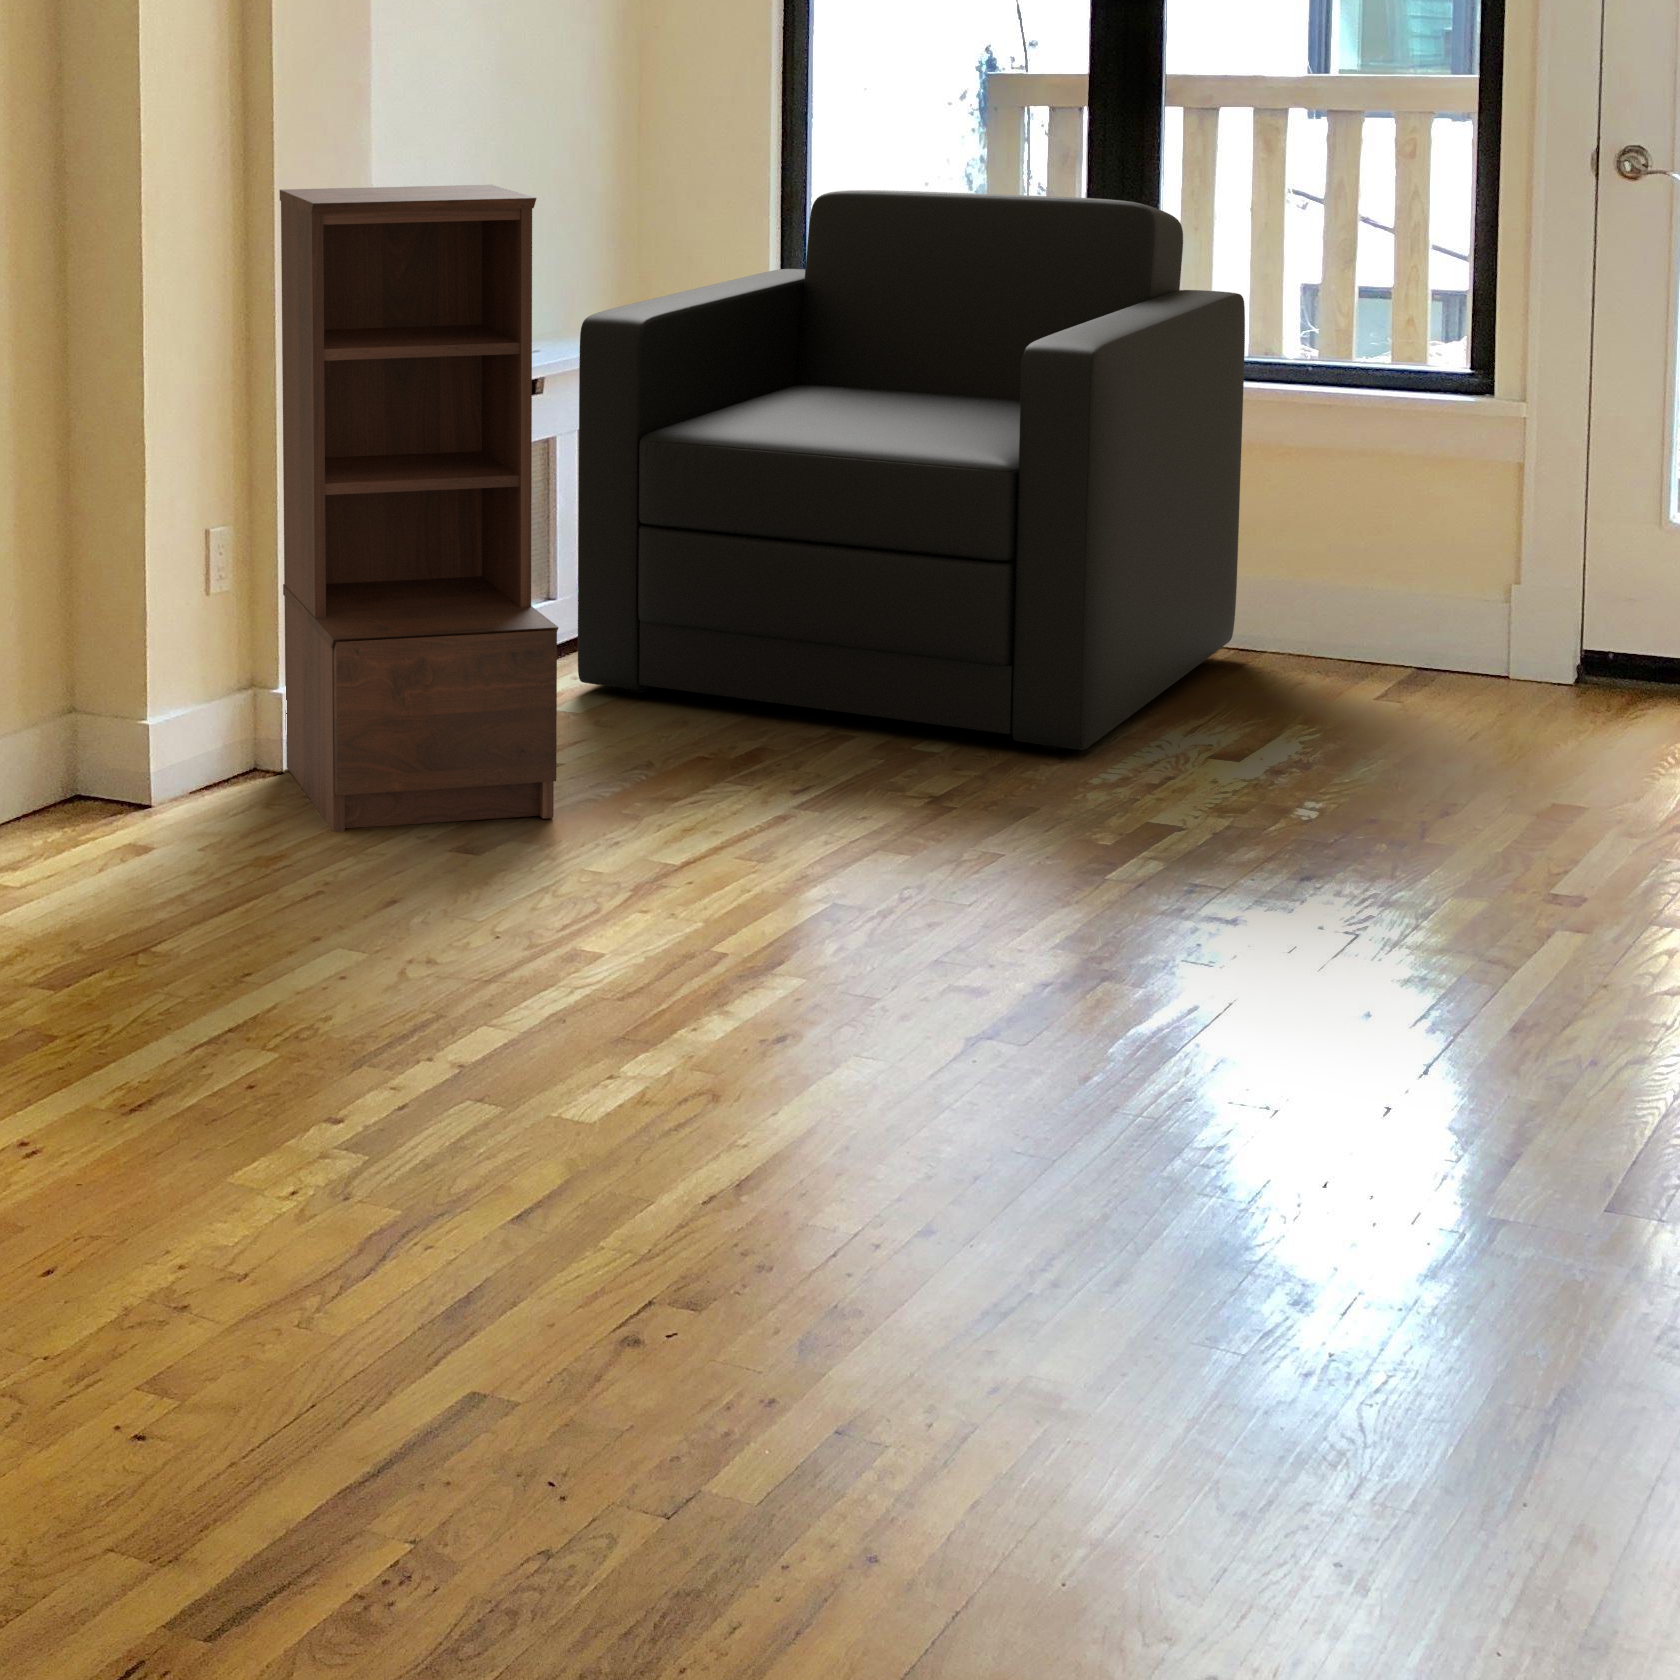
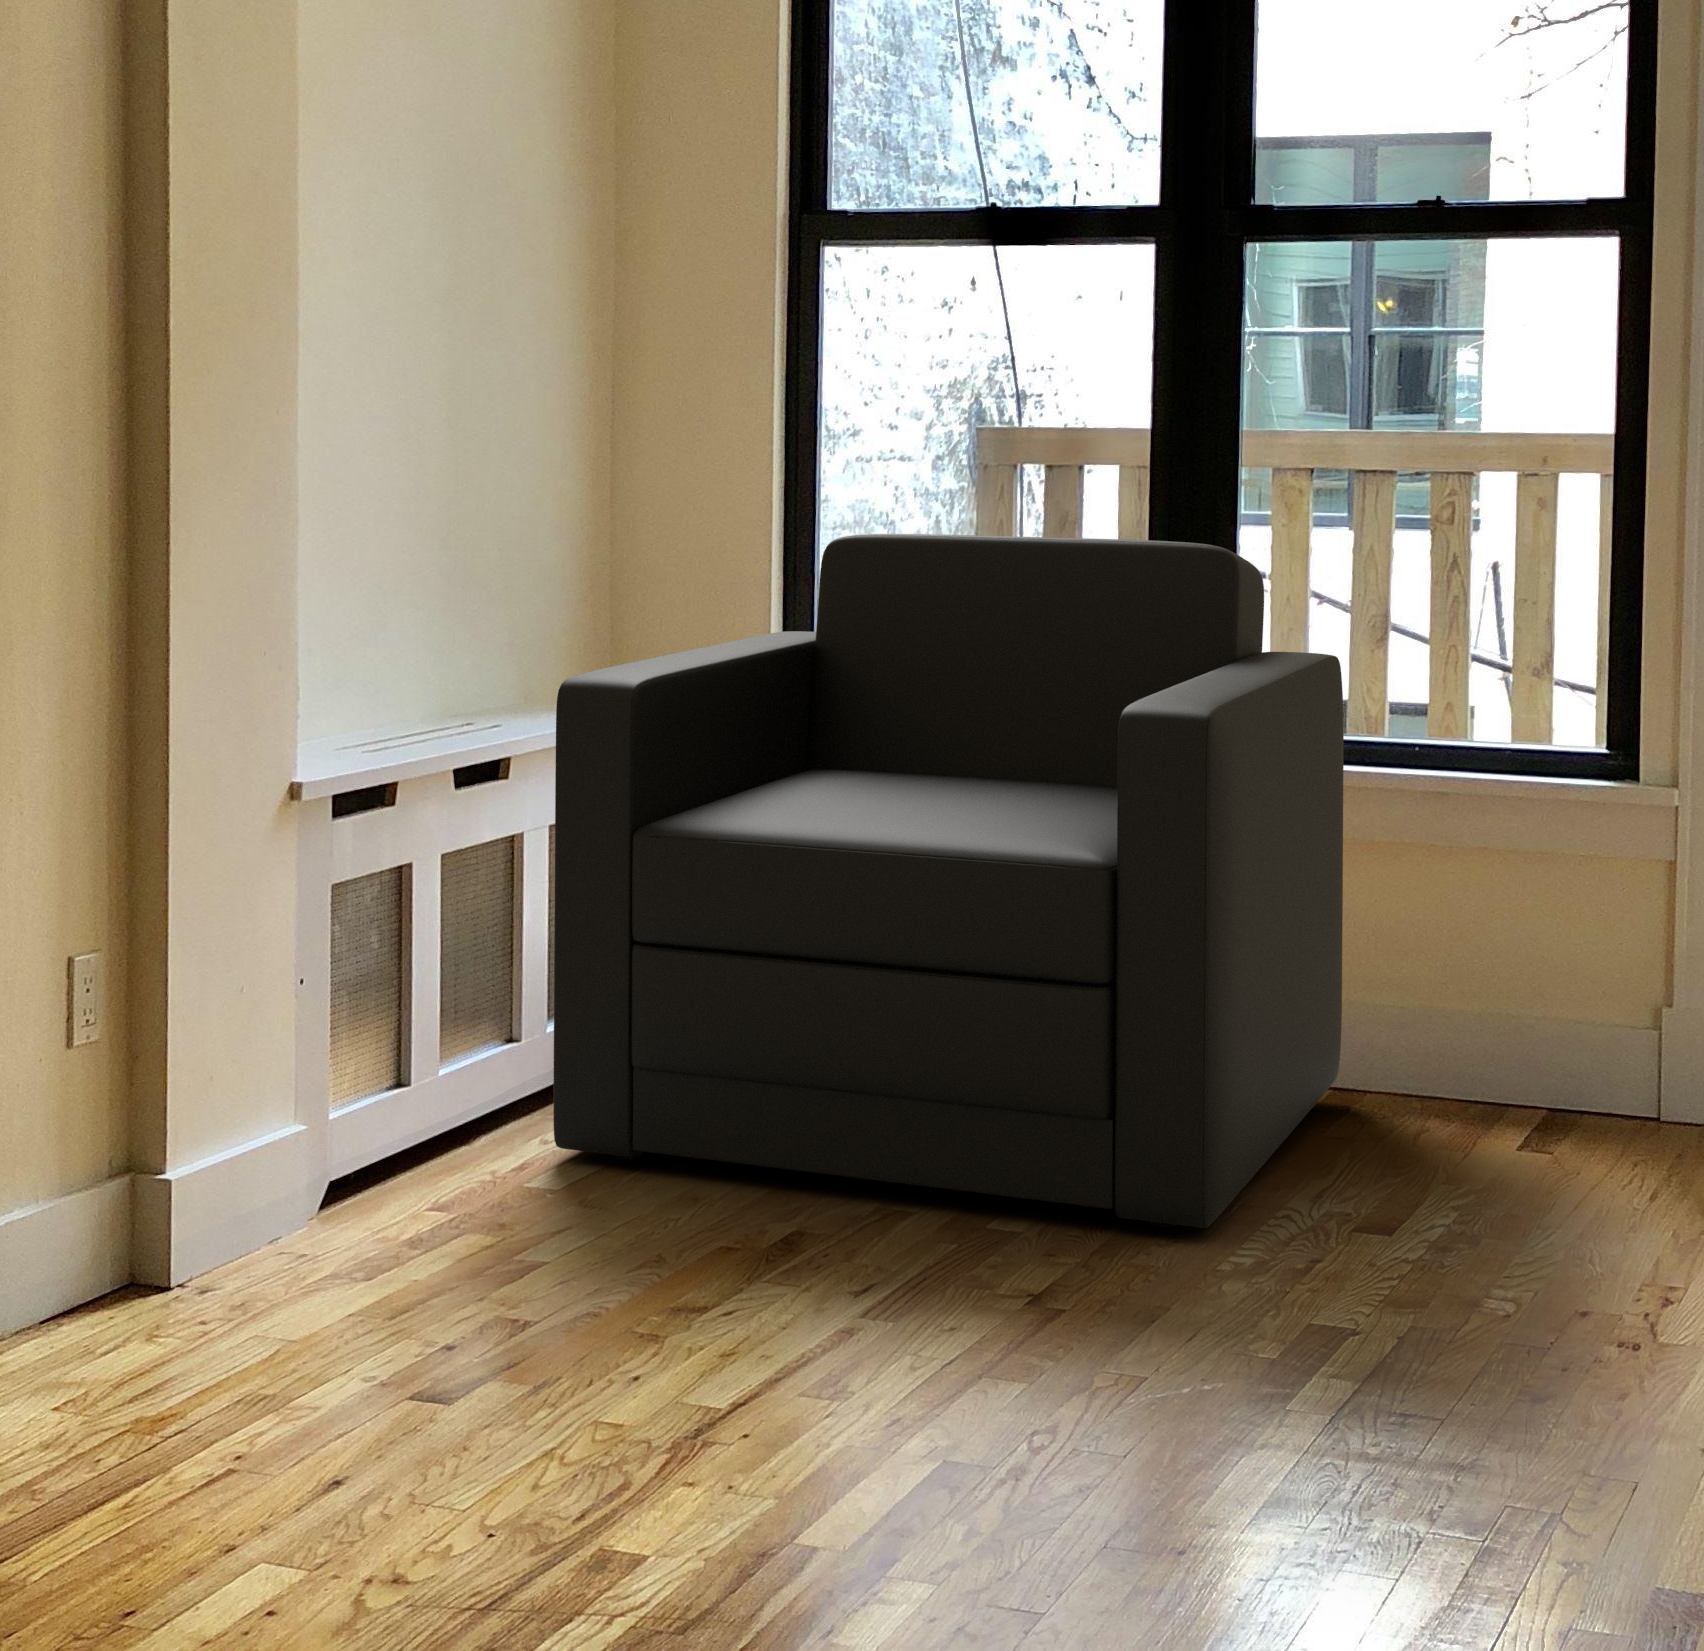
bookshelf: present [279,185,558,832] -> none [179,501,551,1373]

